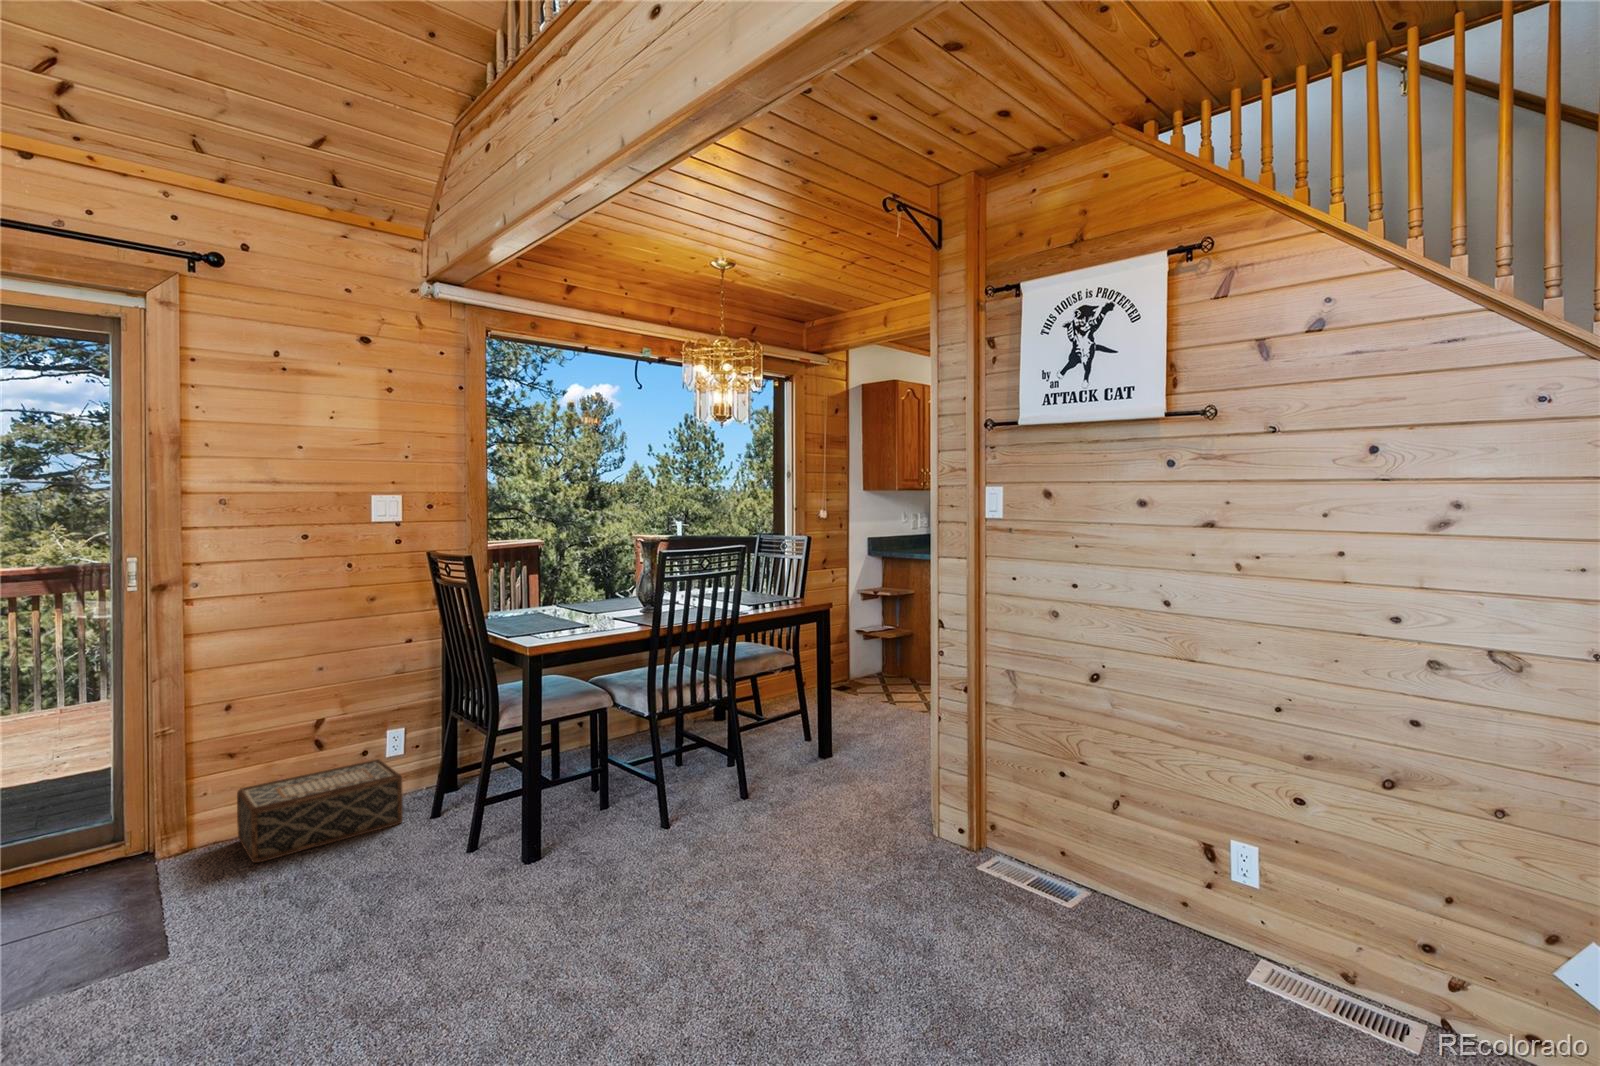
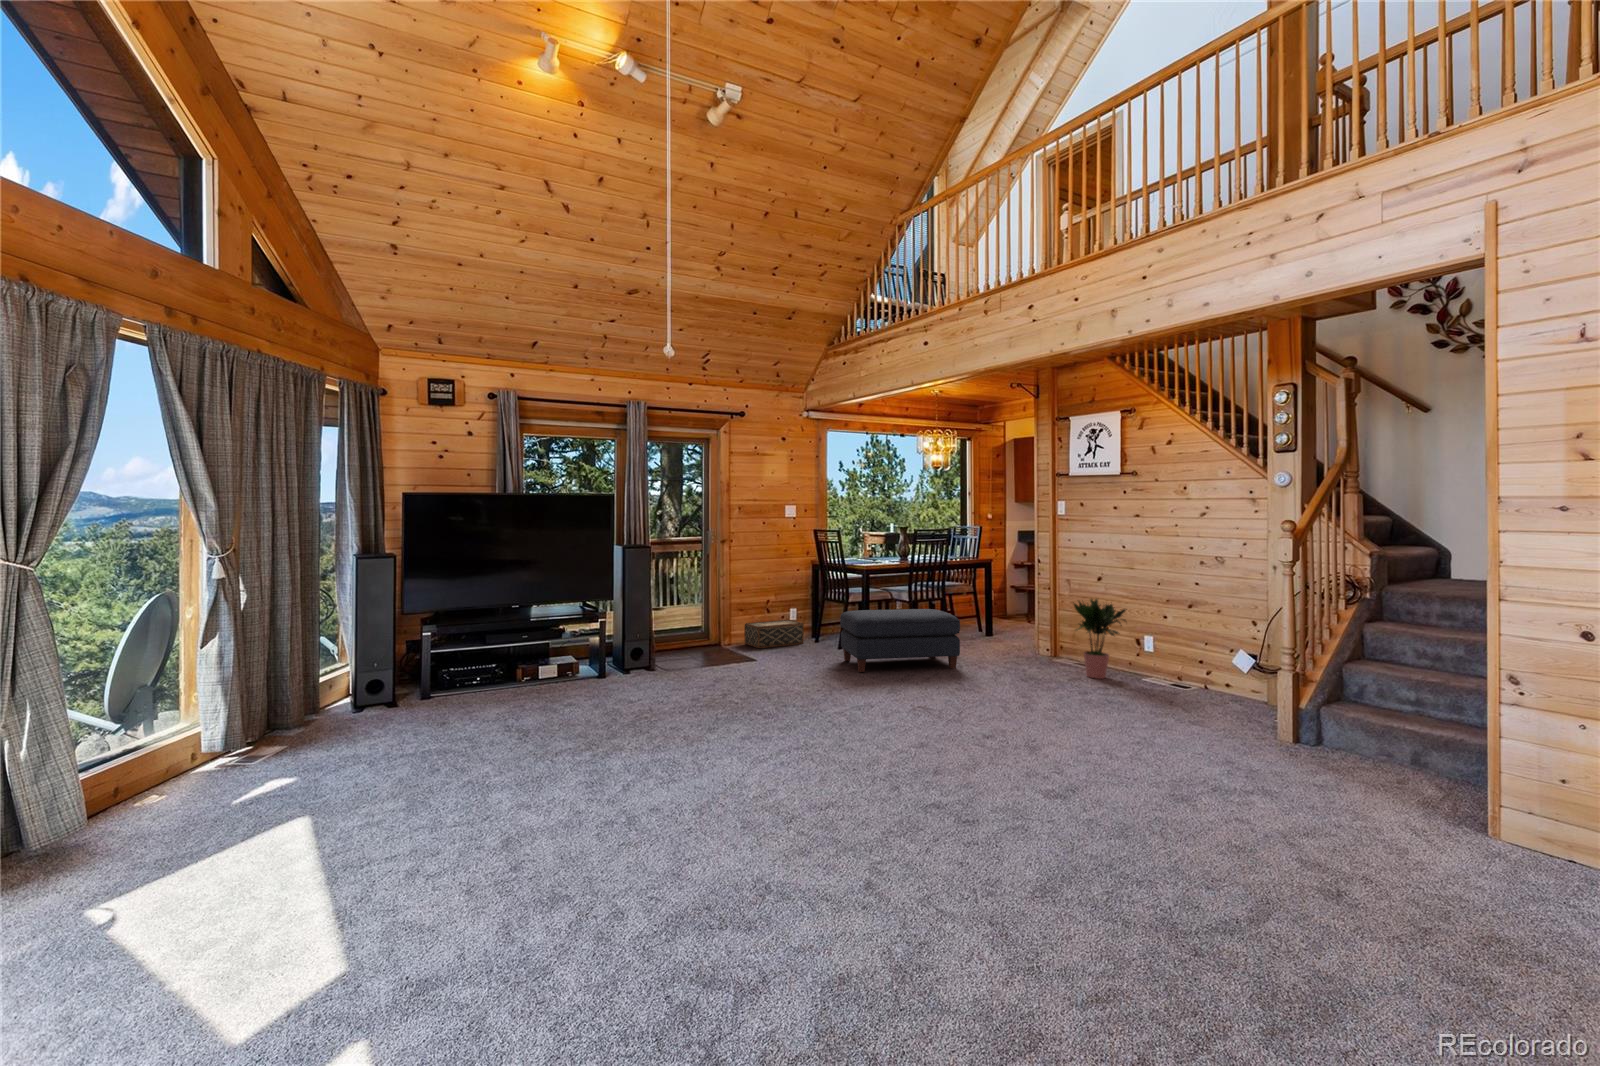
potted plant: none [1060,730,1217,974] -> present [1074,599,1127,679]
ottoman: none [431,755,761,1018] -> present [840,609,960,672]

